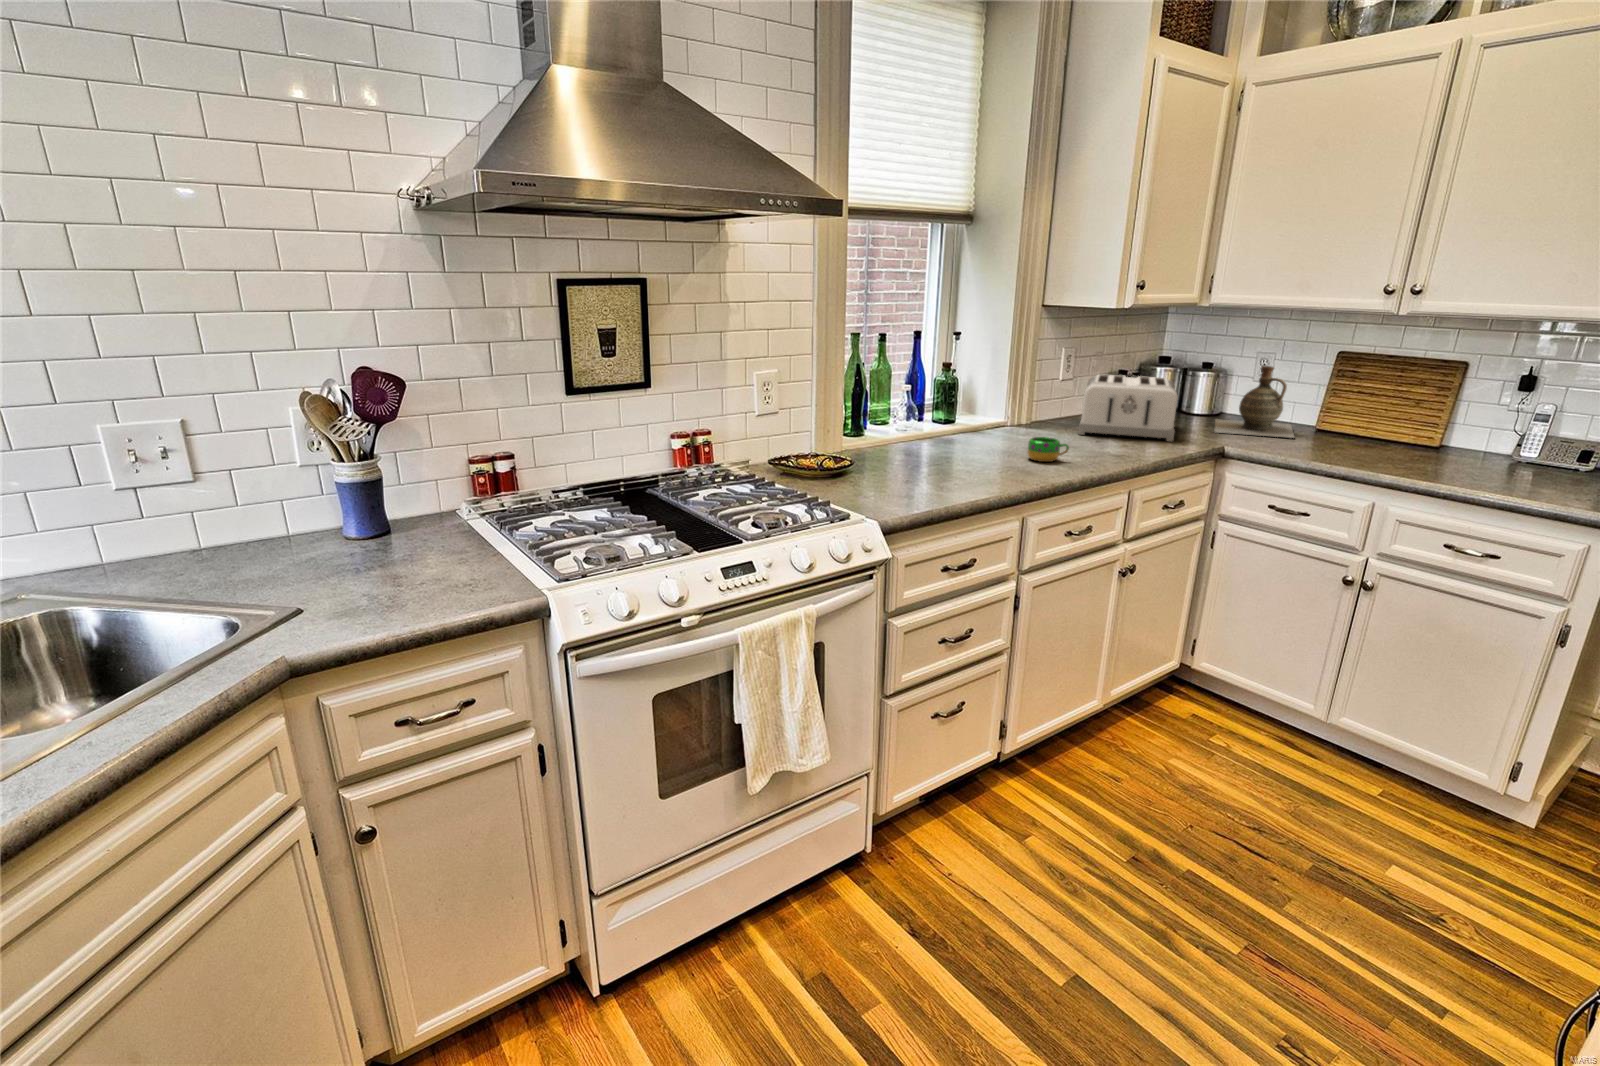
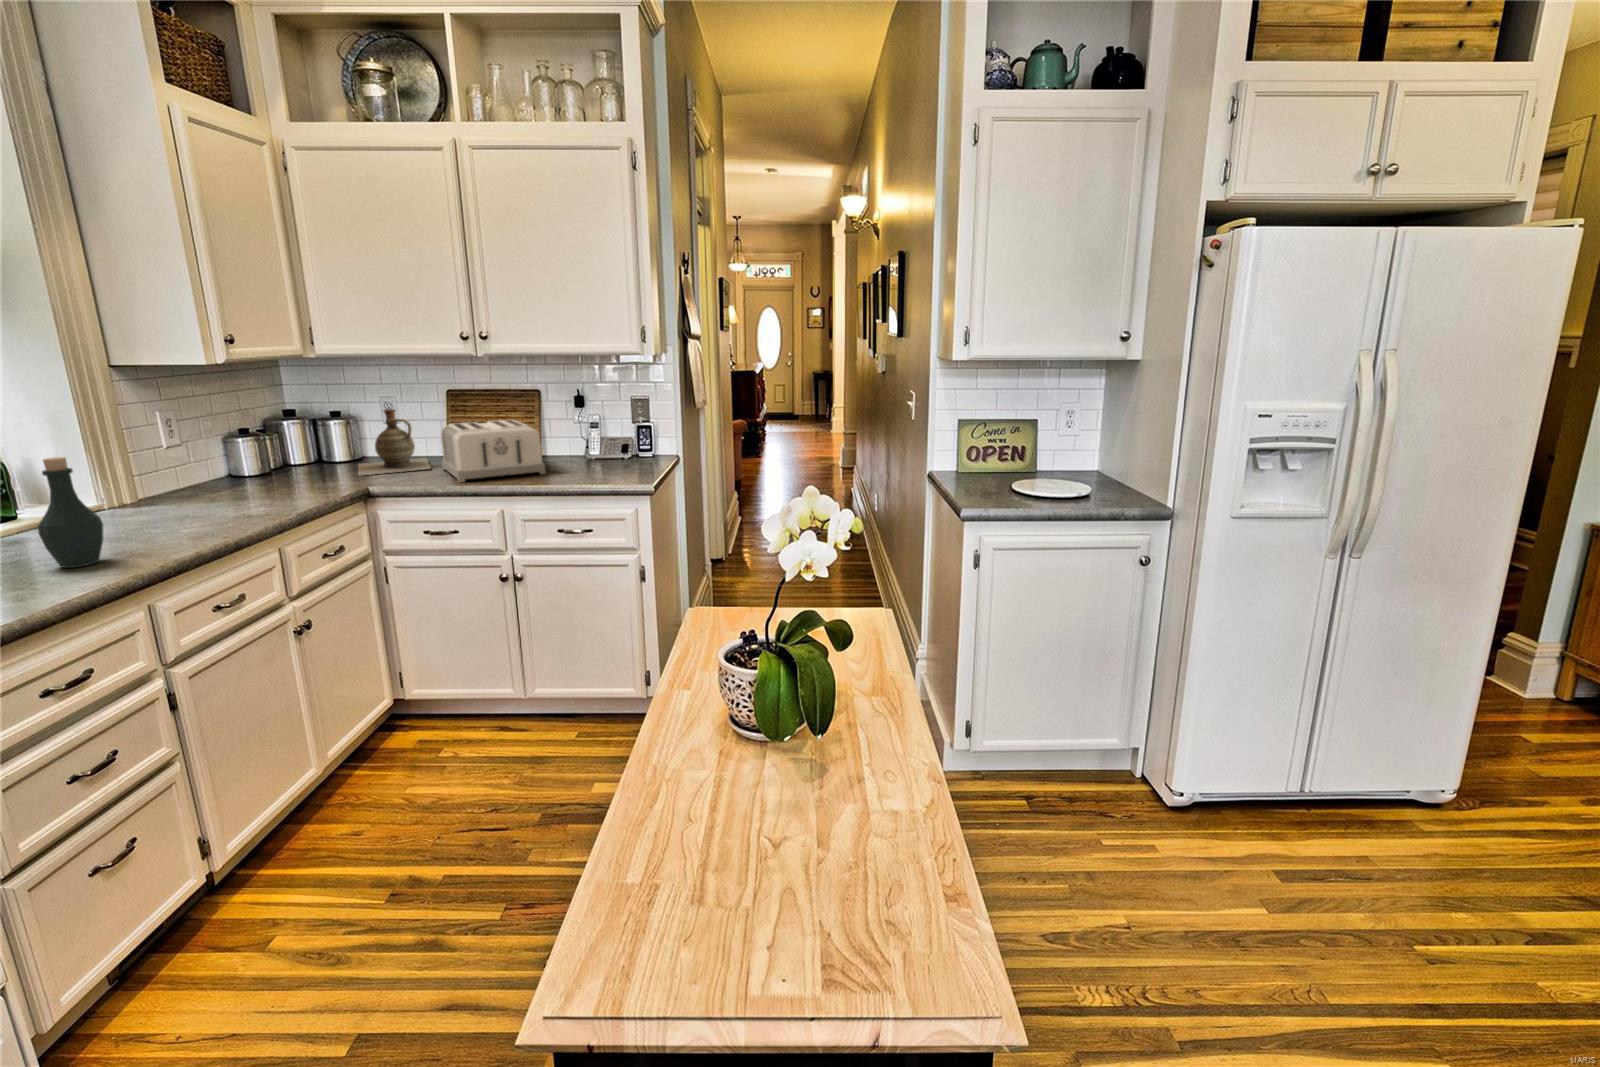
toaster: present [1079,374,1178,442] -> present [441,420,545,482]
bottle: none [969,382,1010,475] -> present [38,457,103,568]
mug: present [1027,437,1069,462] -> none [134,510,191,539]

